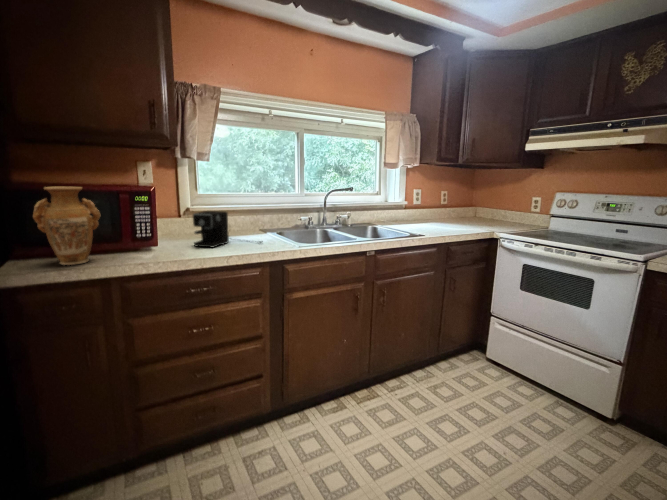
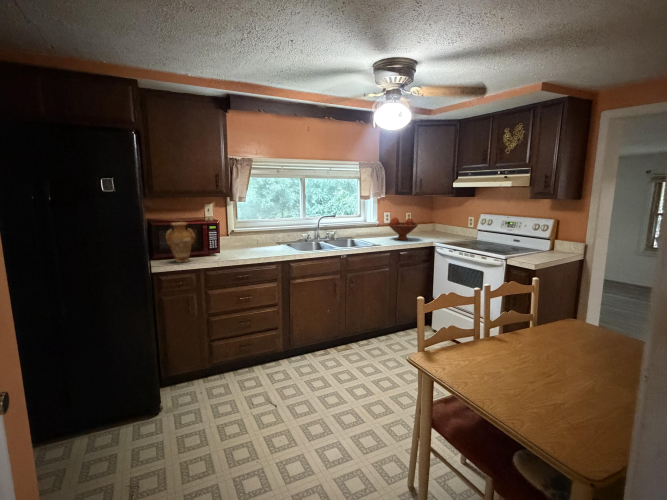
fruit bowl: none [425,195,470,228] -> present [388,217,418,240]
coffee maker: present [193,211,263,247] -> none [239,232,278,254]

